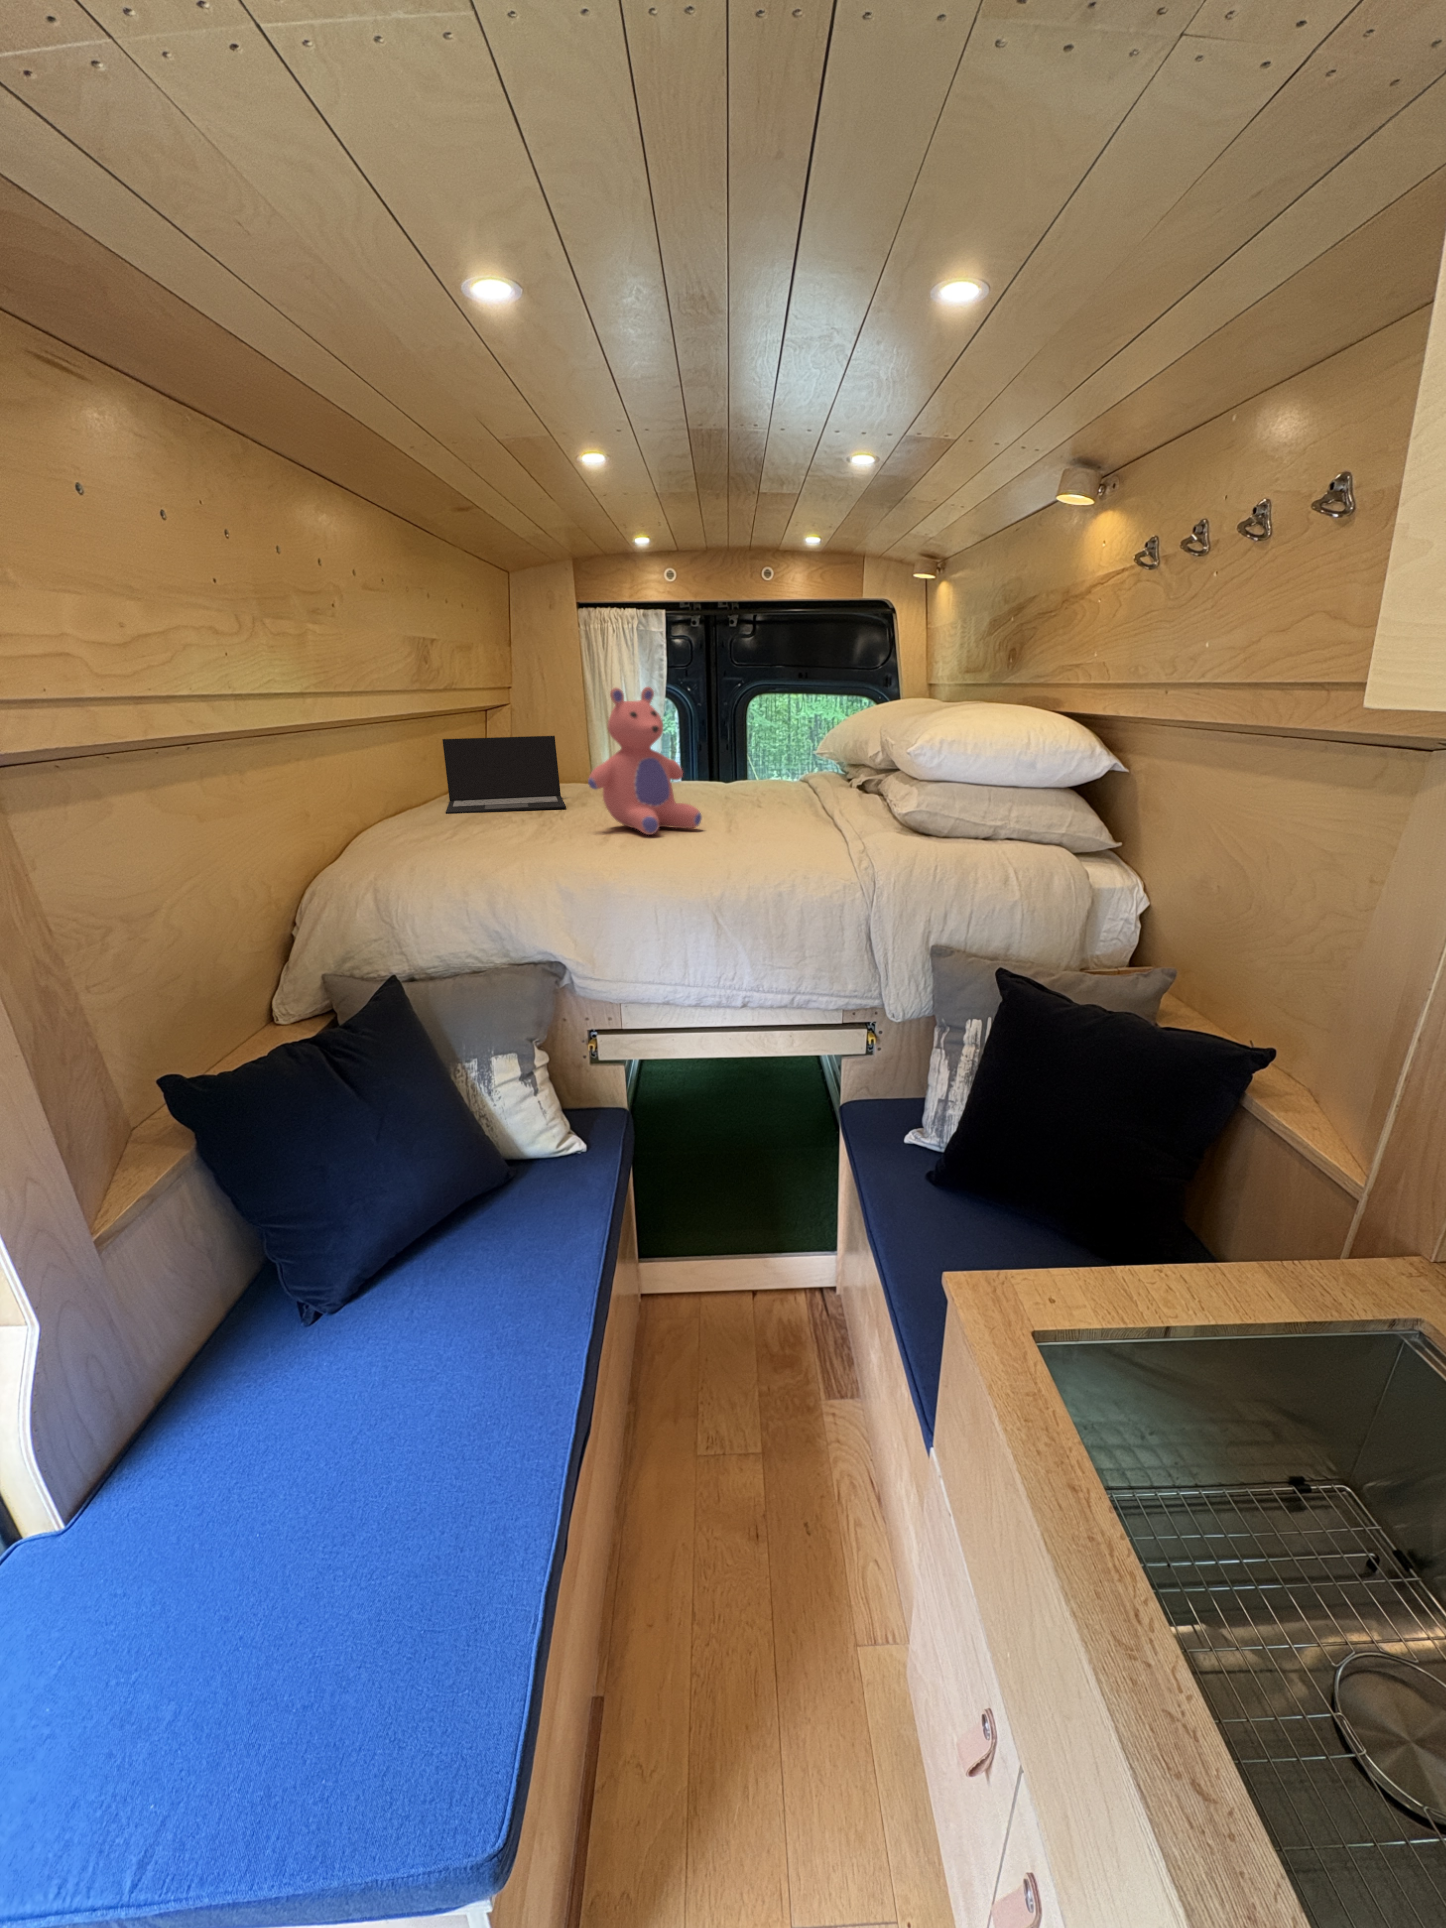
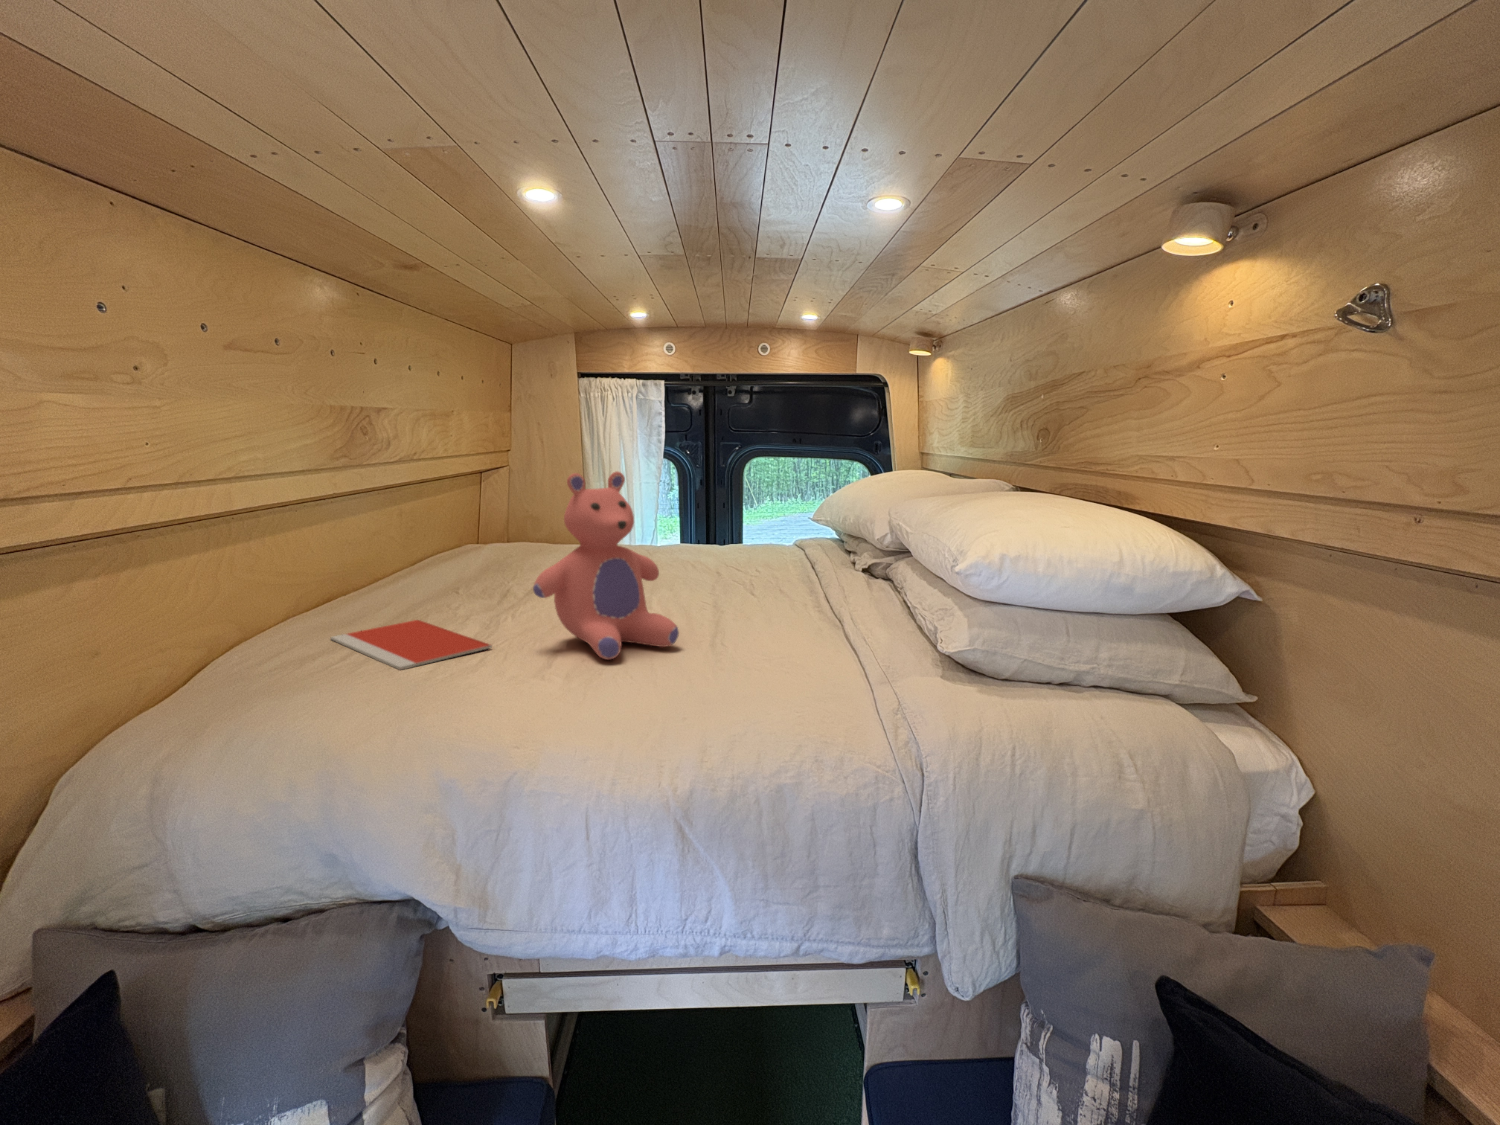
laptop: present [442,736,566,814] -> none [374,513,525,608]
notebook: none [429,818,558,842] -> present [330,620,492,670]

